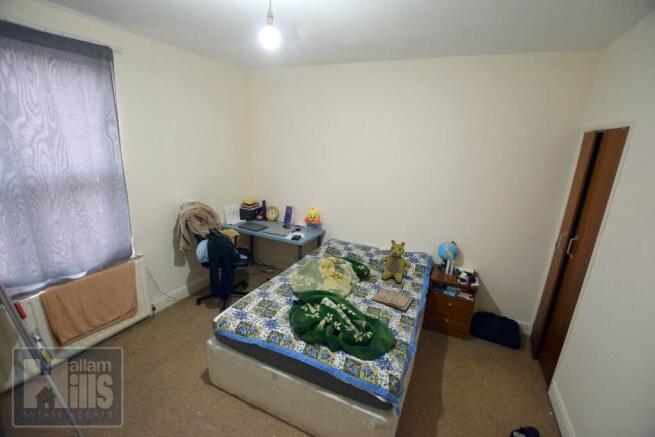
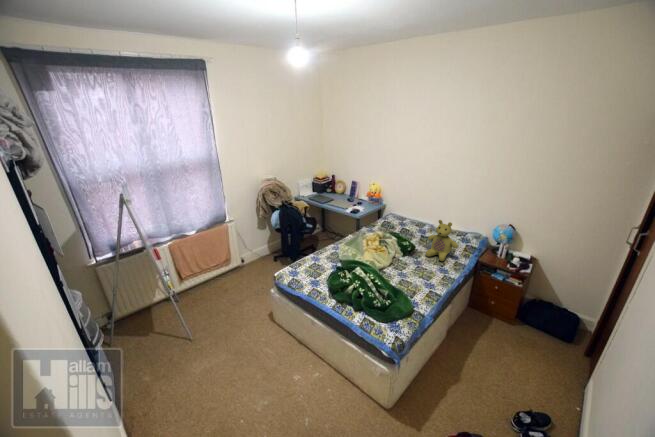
diary: present [372,289,414,312] -> none [406,265,450,289]

